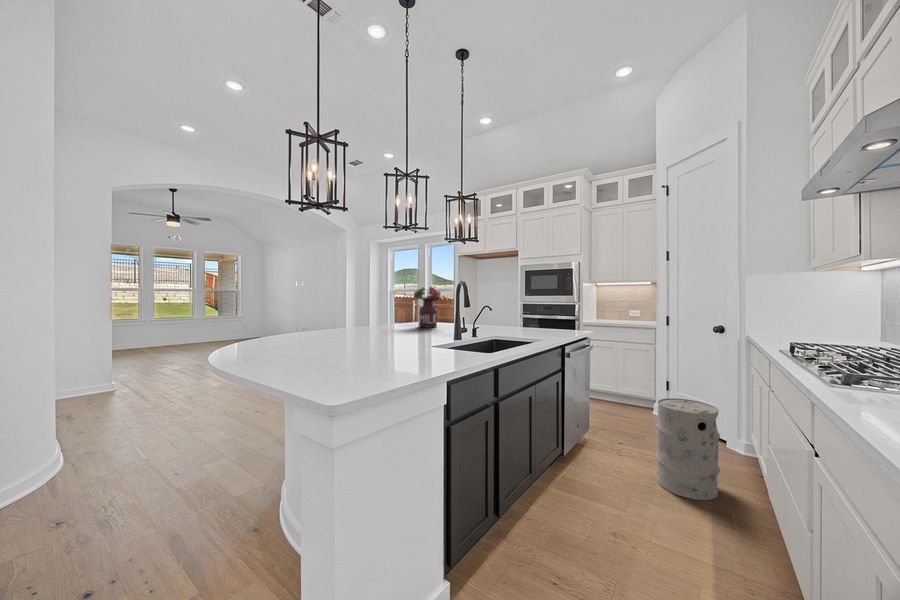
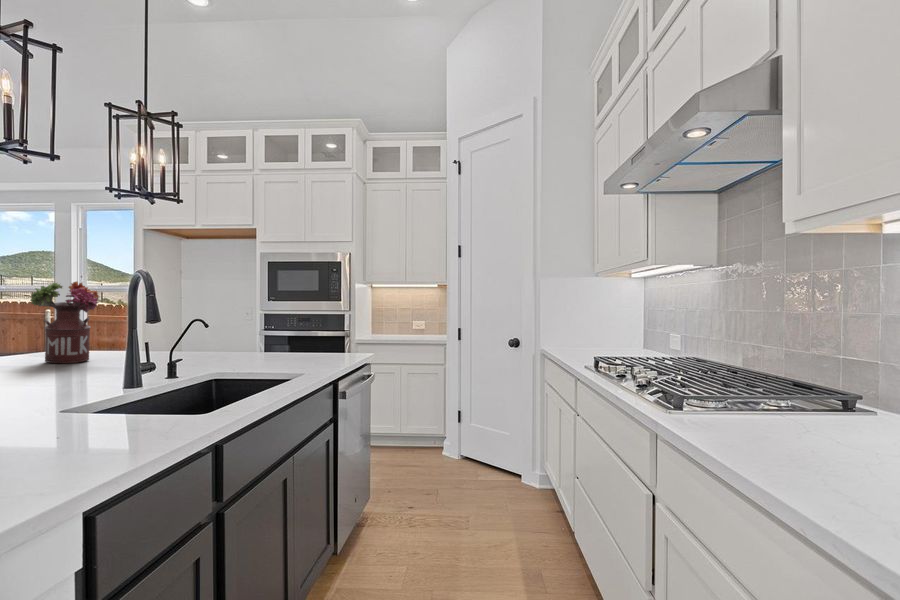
trash can: present [656,398,720,500] -> none [461,439,533,576]

